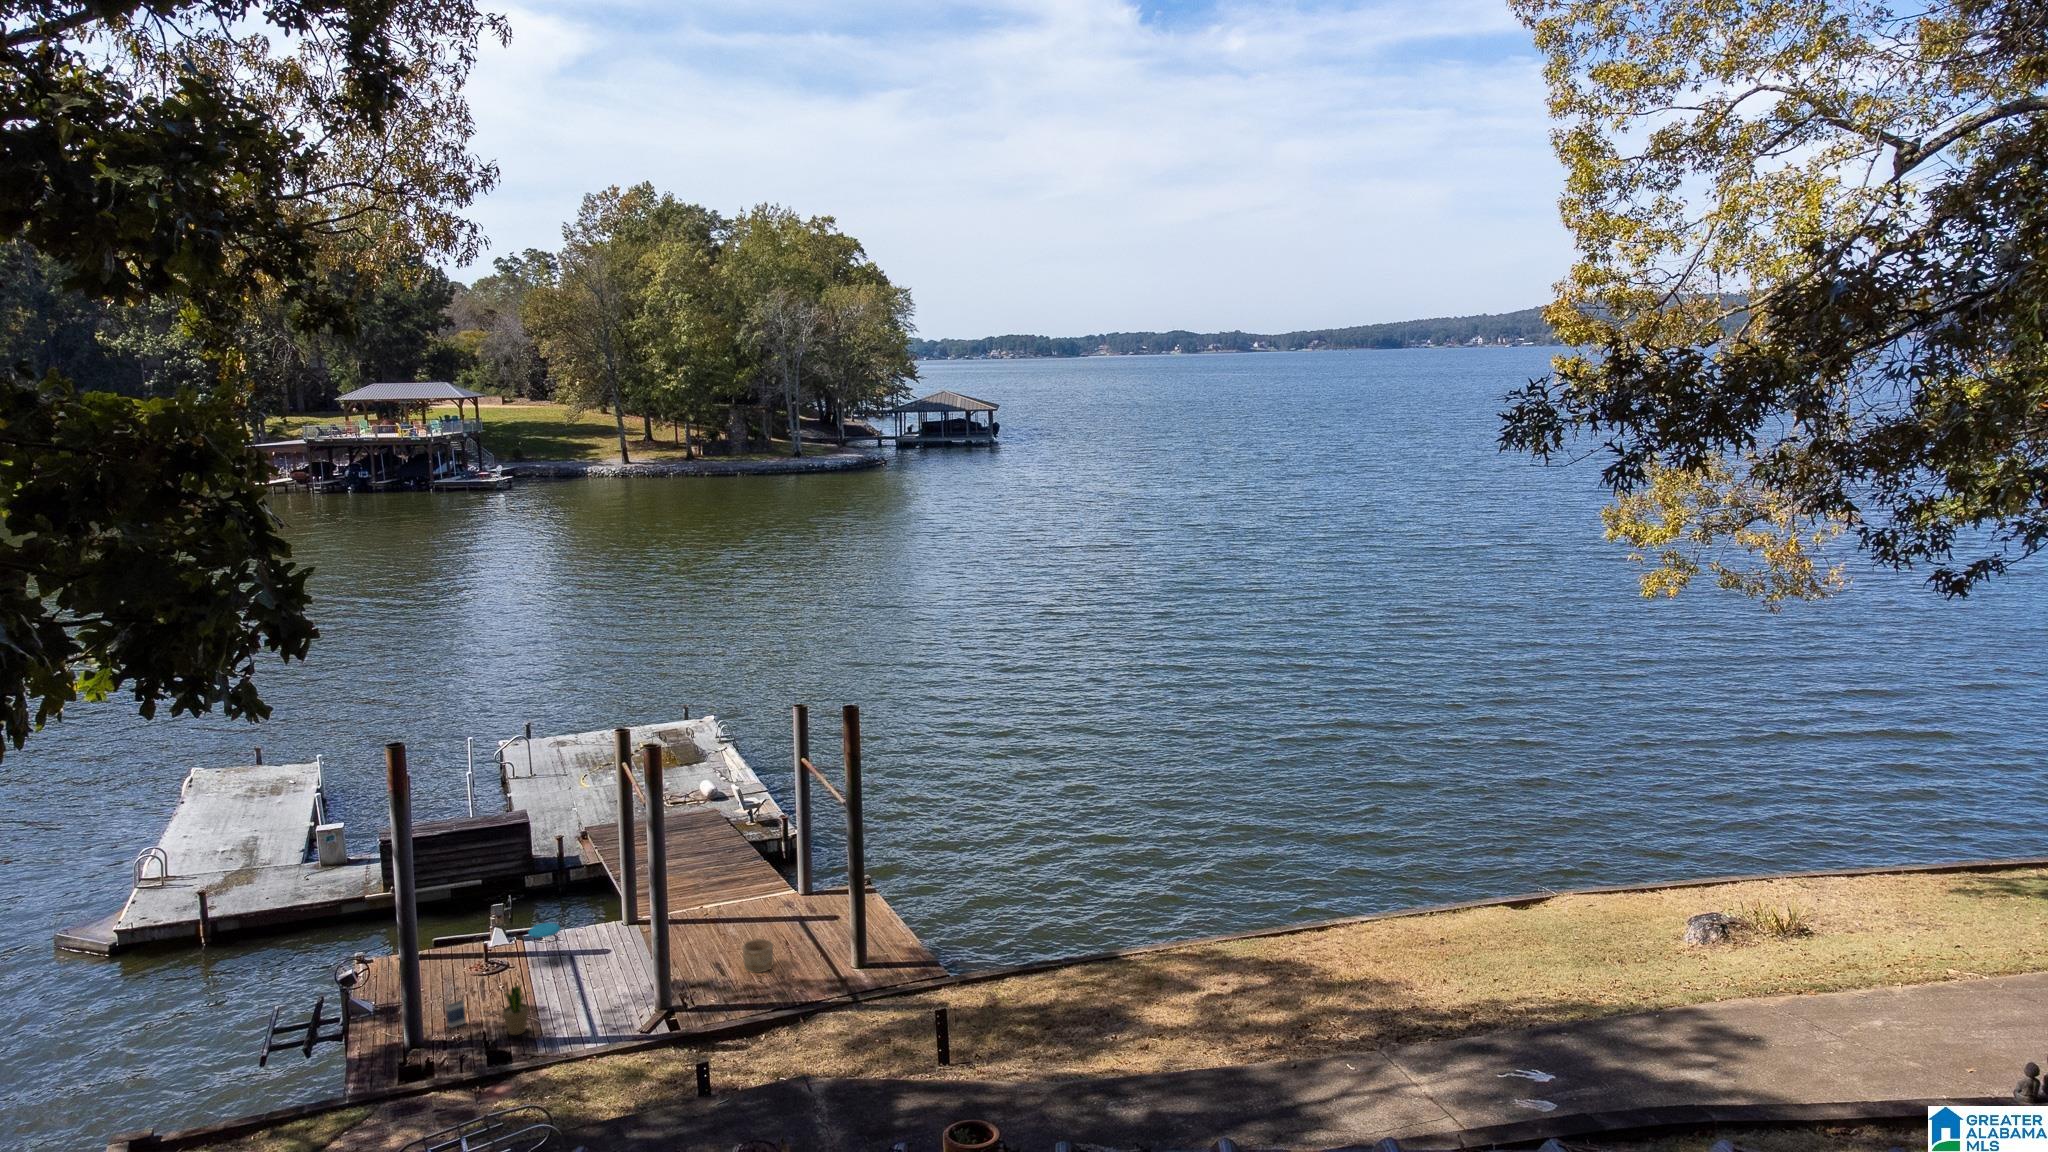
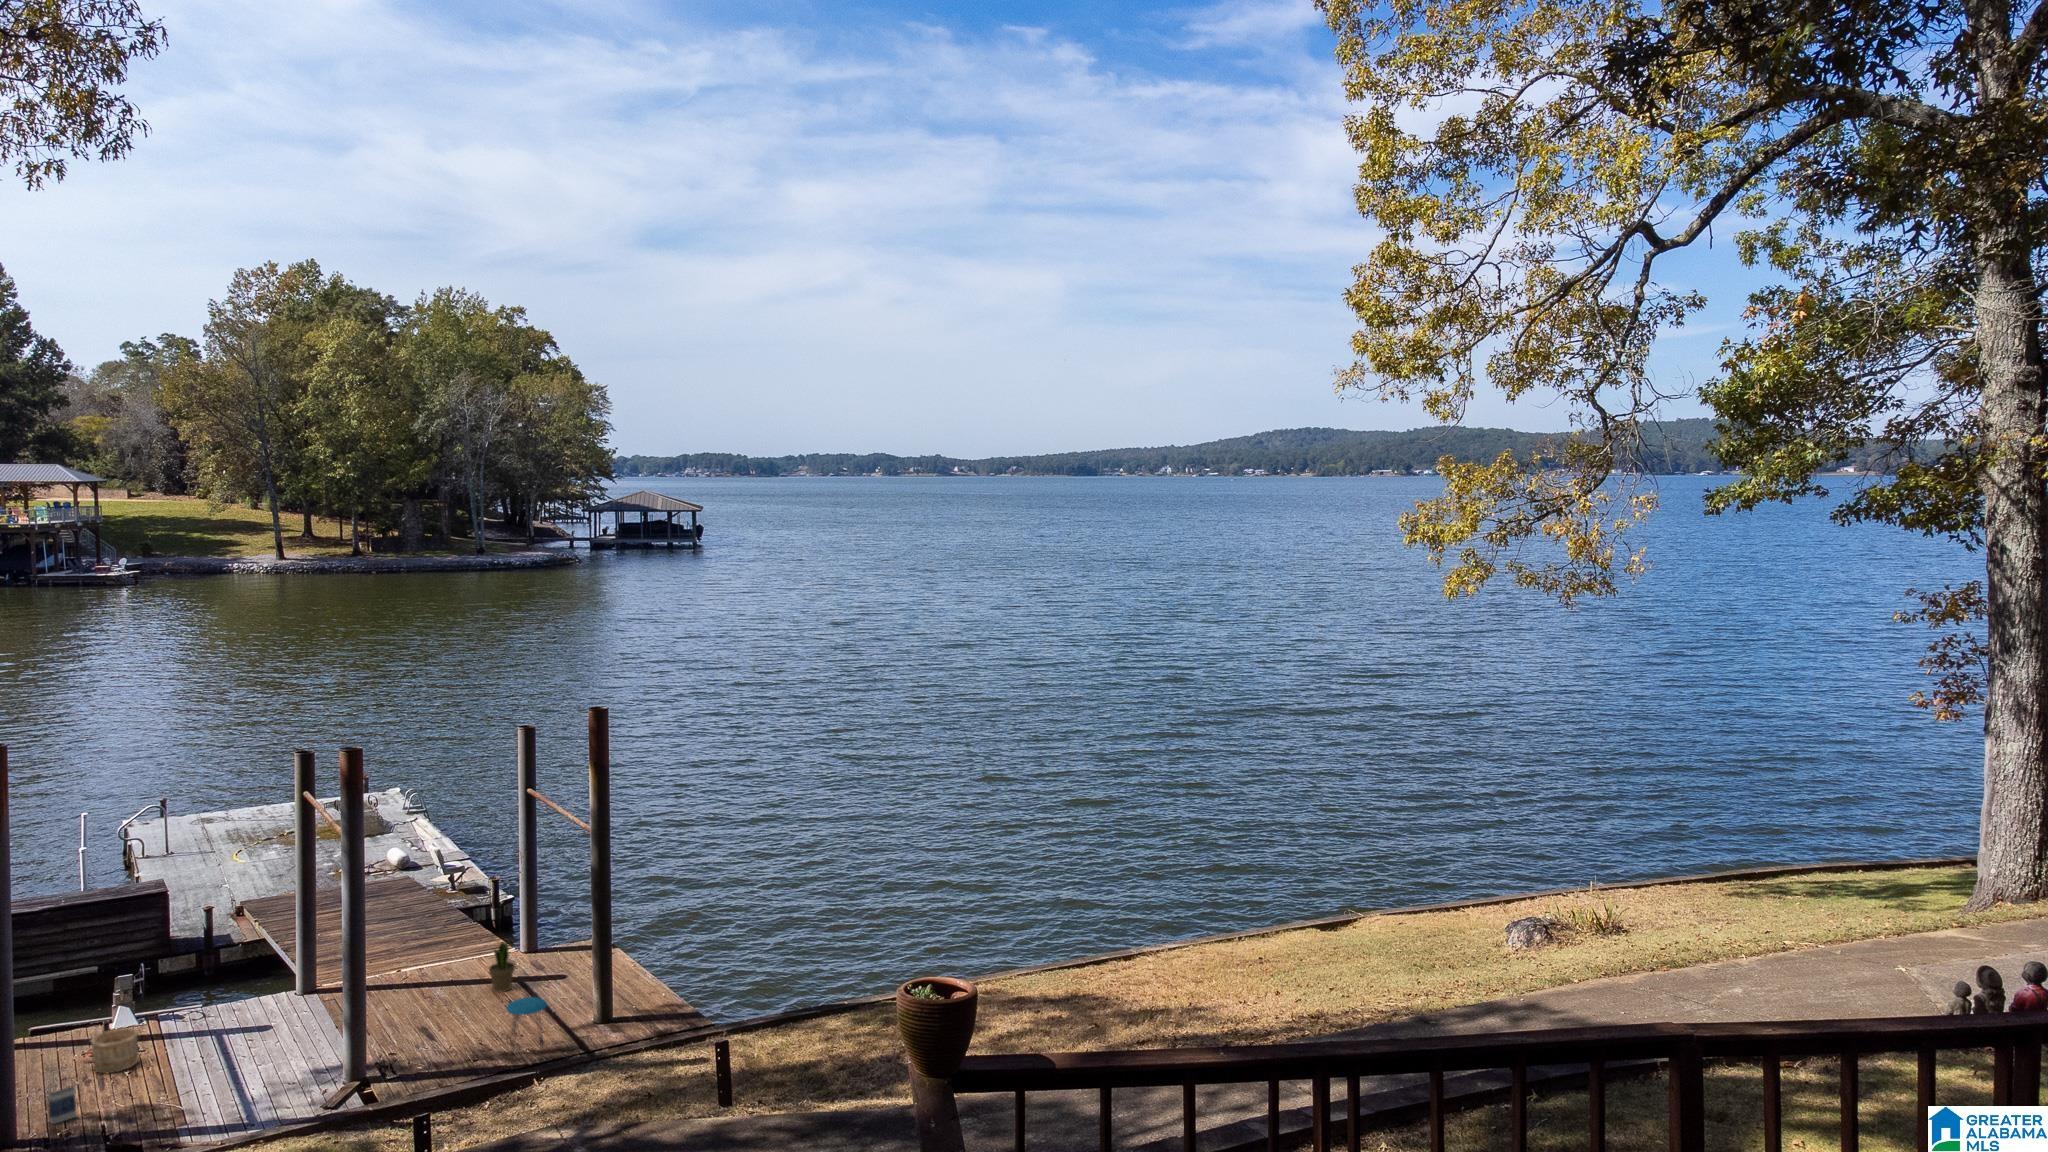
stool: present [528,923,561,967] -> present [506,997,547,1053]
wooden bucket: present [742,939,773,973] -> present [91,1028,139,1073]
potted plant: present [502,985,529,1035] -> present [489,943,515,992]

